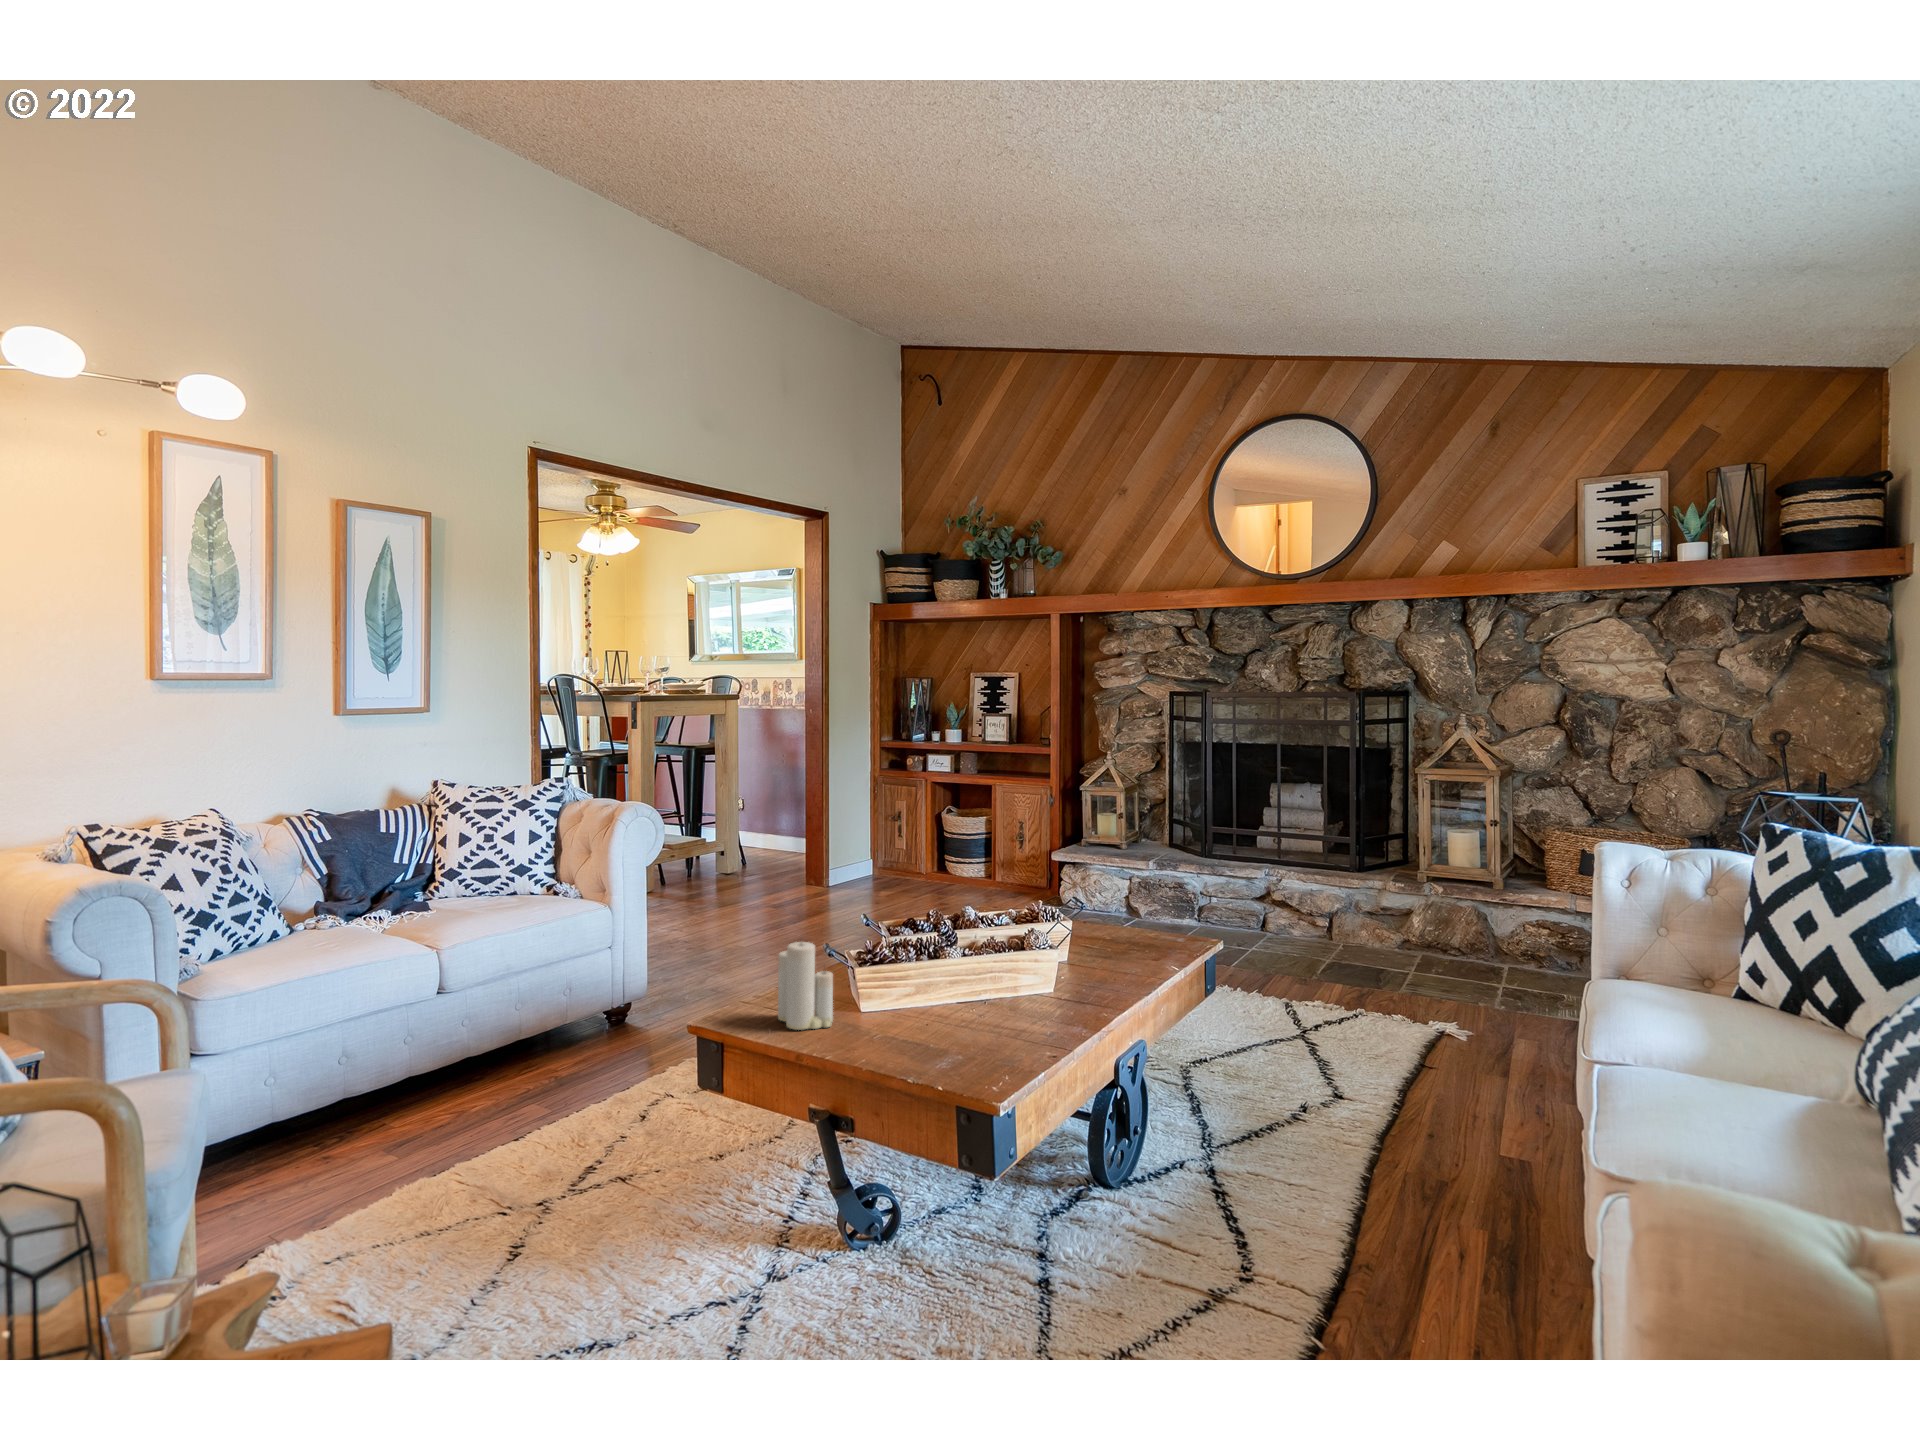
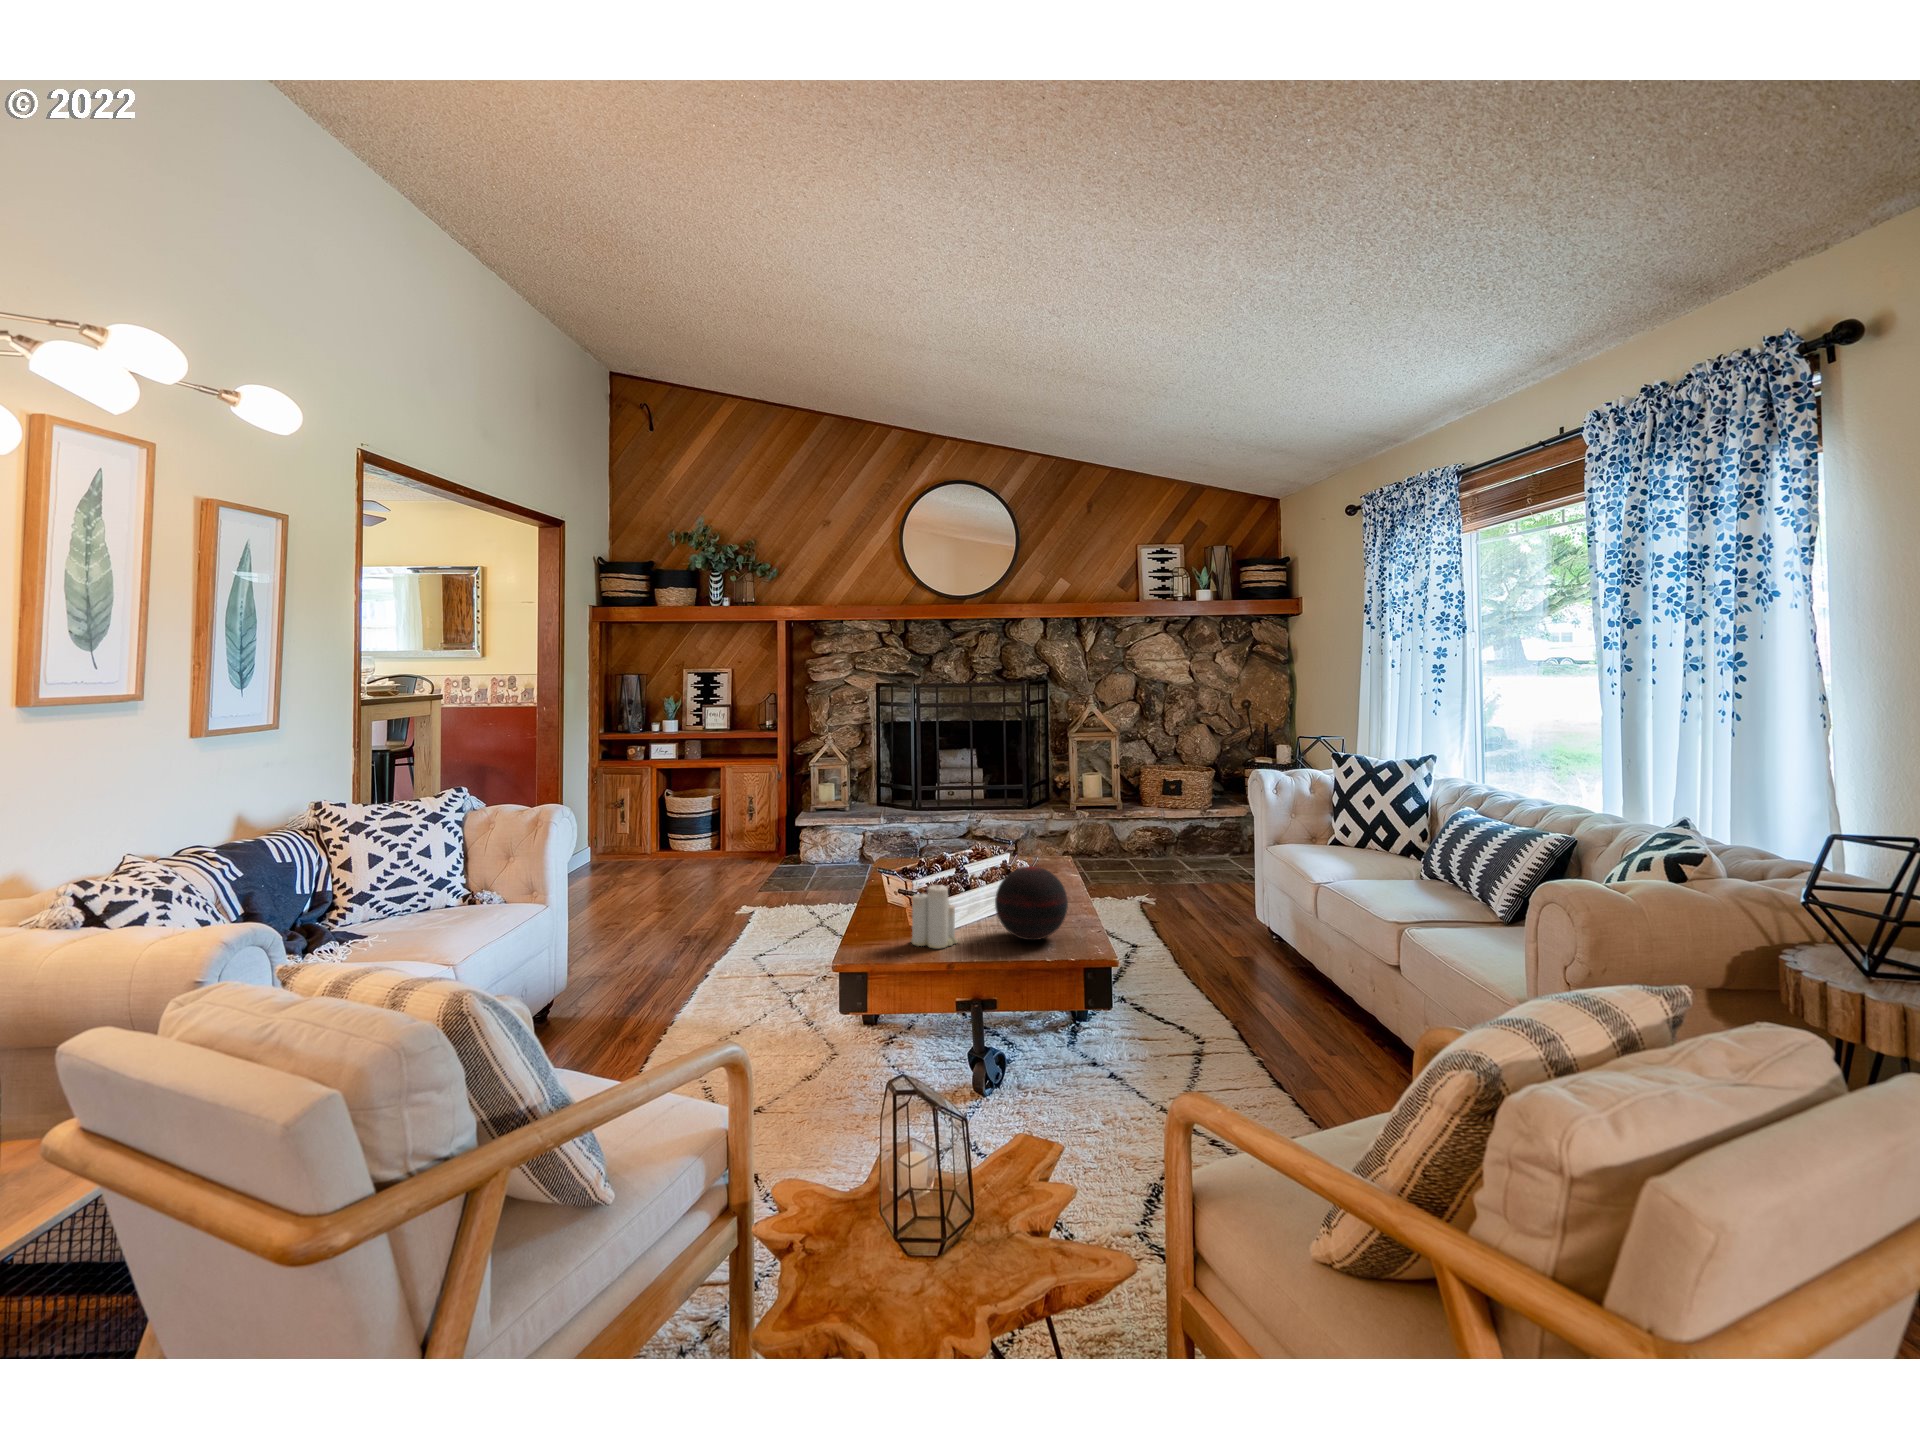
decorative orb: none [871,935,977,1045] -> present [995,866,1068,940]

